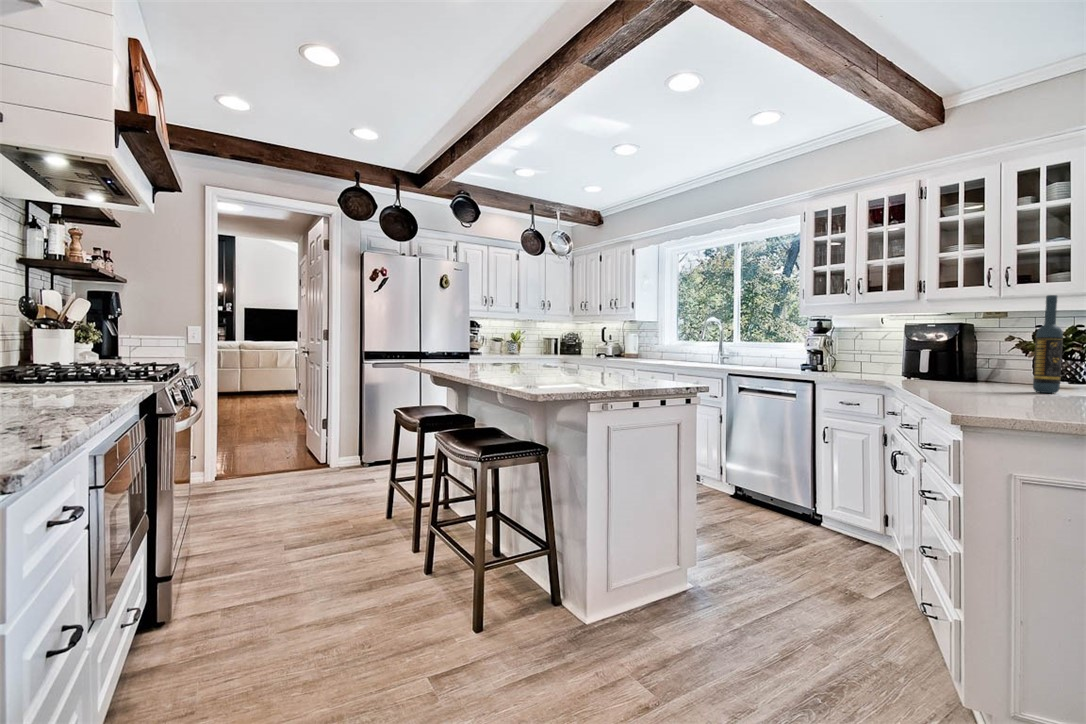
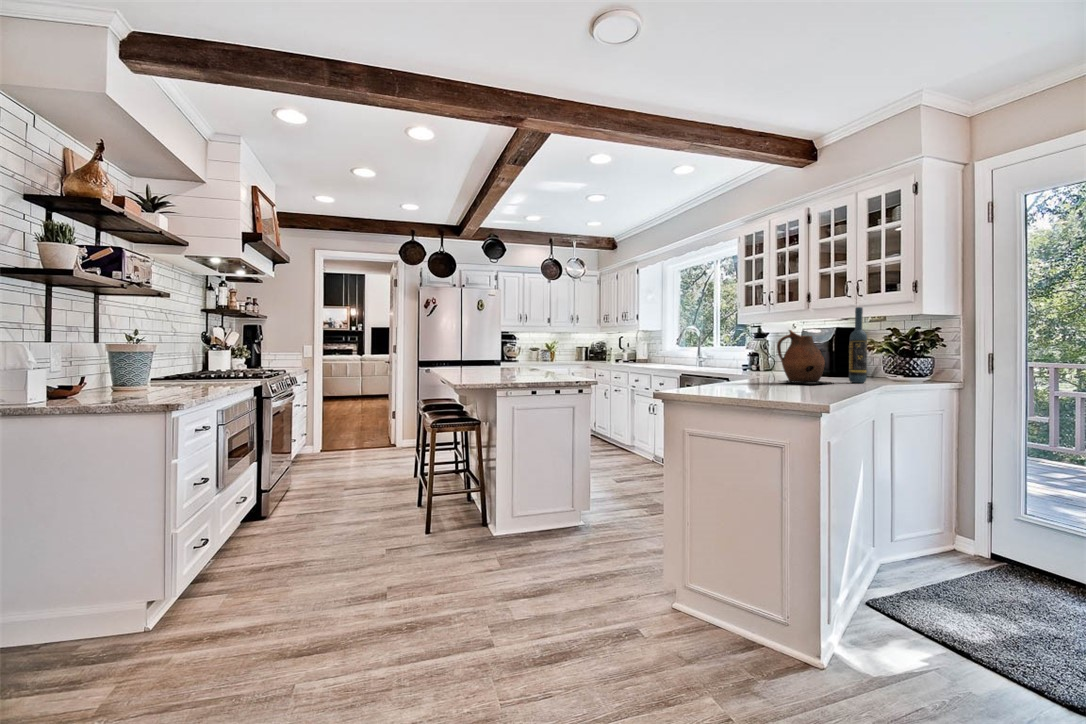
ceramic pitcher: none [955,322,1031,396] -> present [777,330,832,384]

